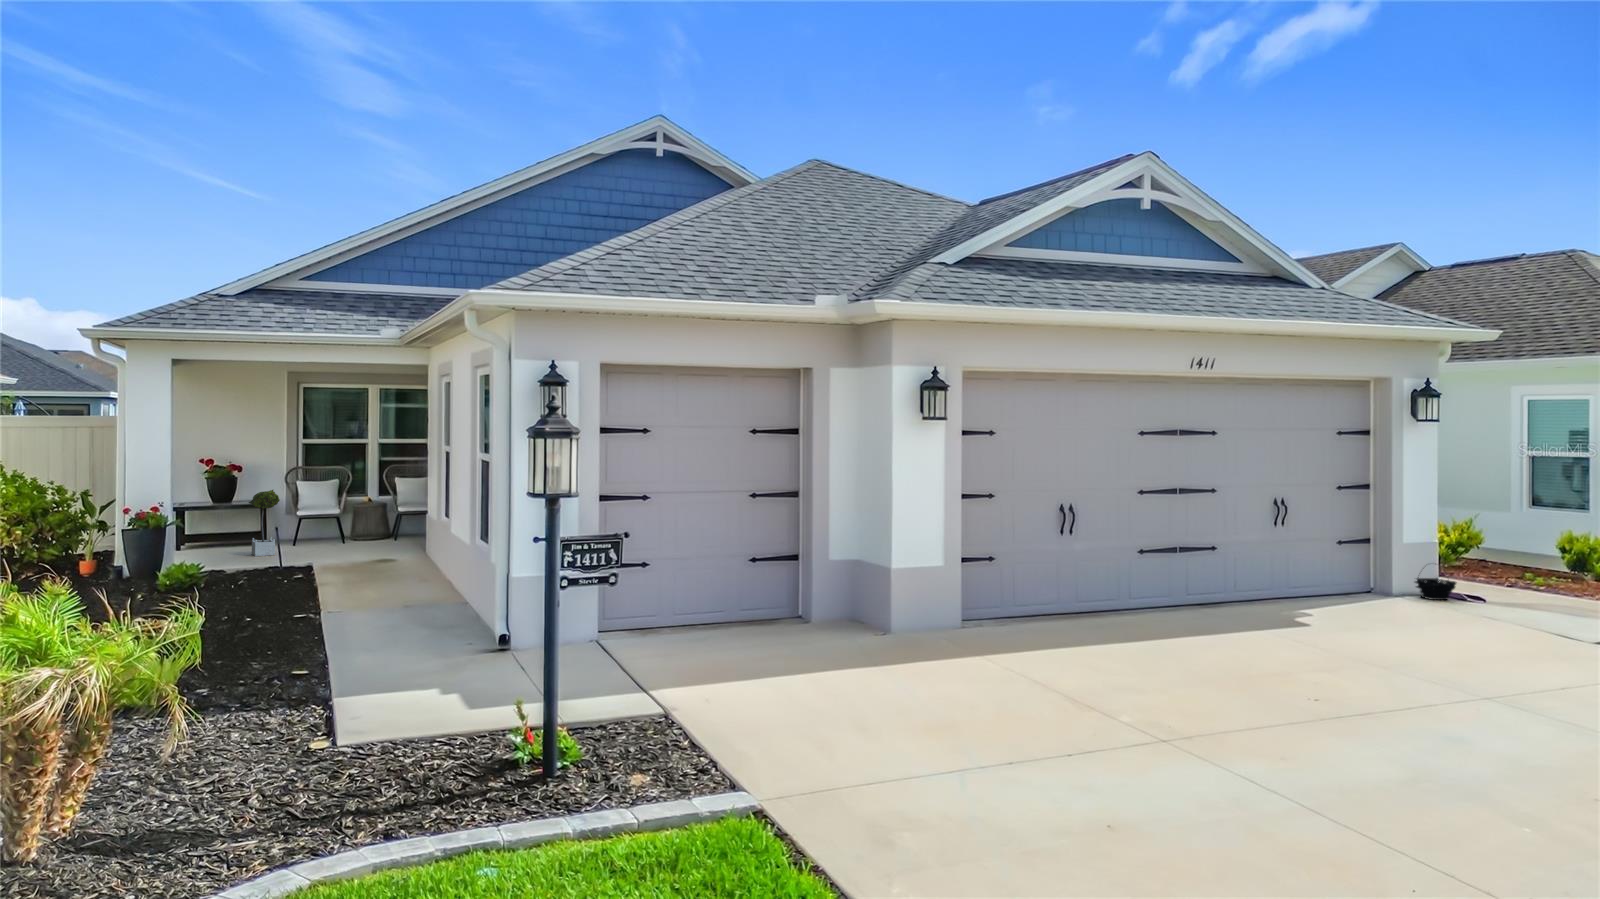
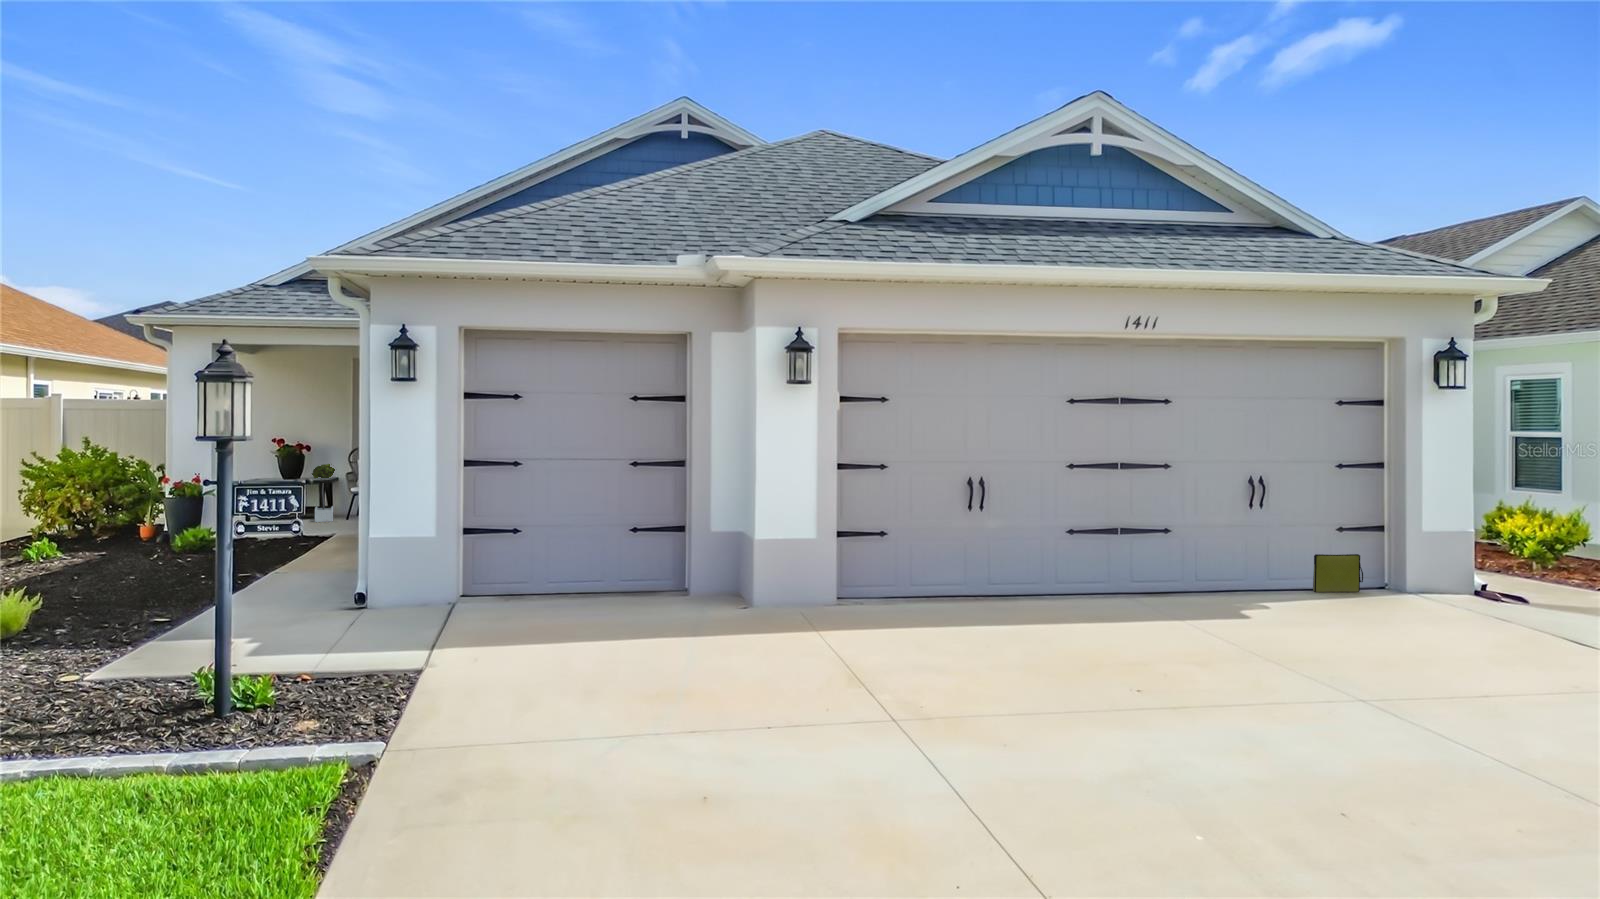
bag: none [1323,563,1361,597] -> present [1313,554,1363,592]
basket: present [1415,577,1456,600] -> none [1431,556,1484,601]

